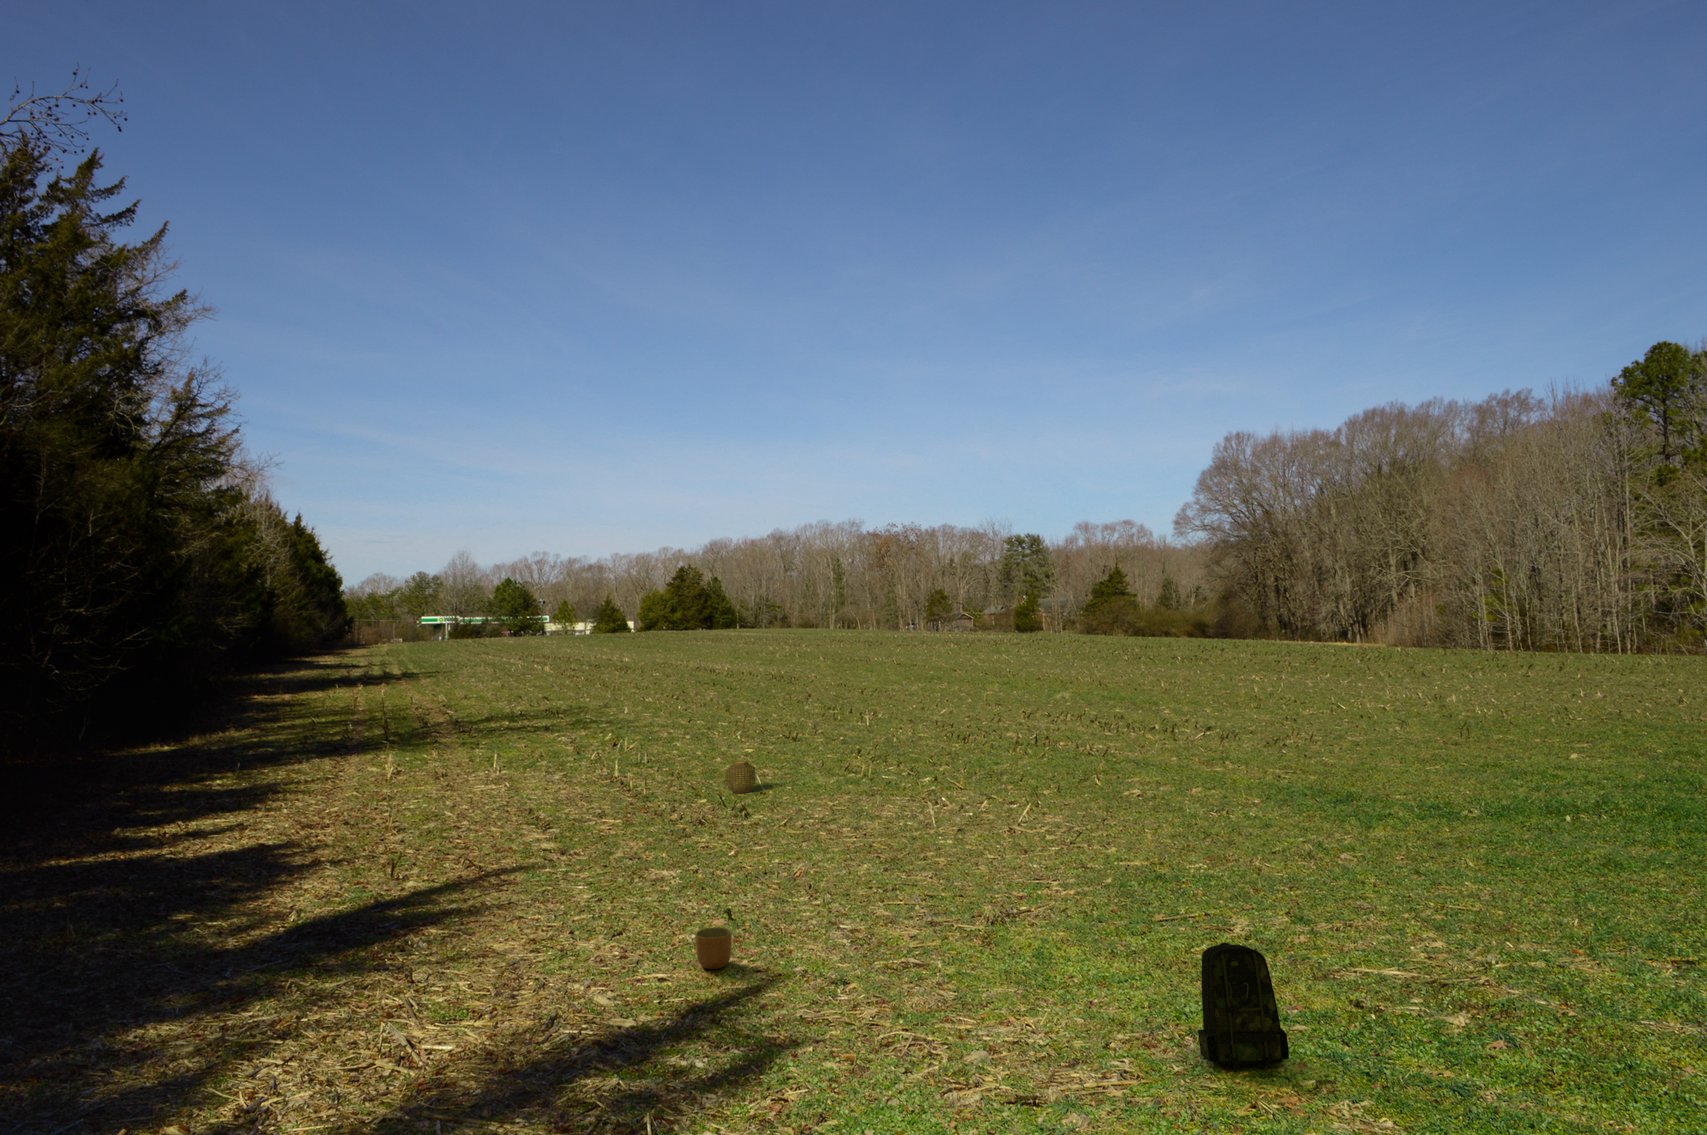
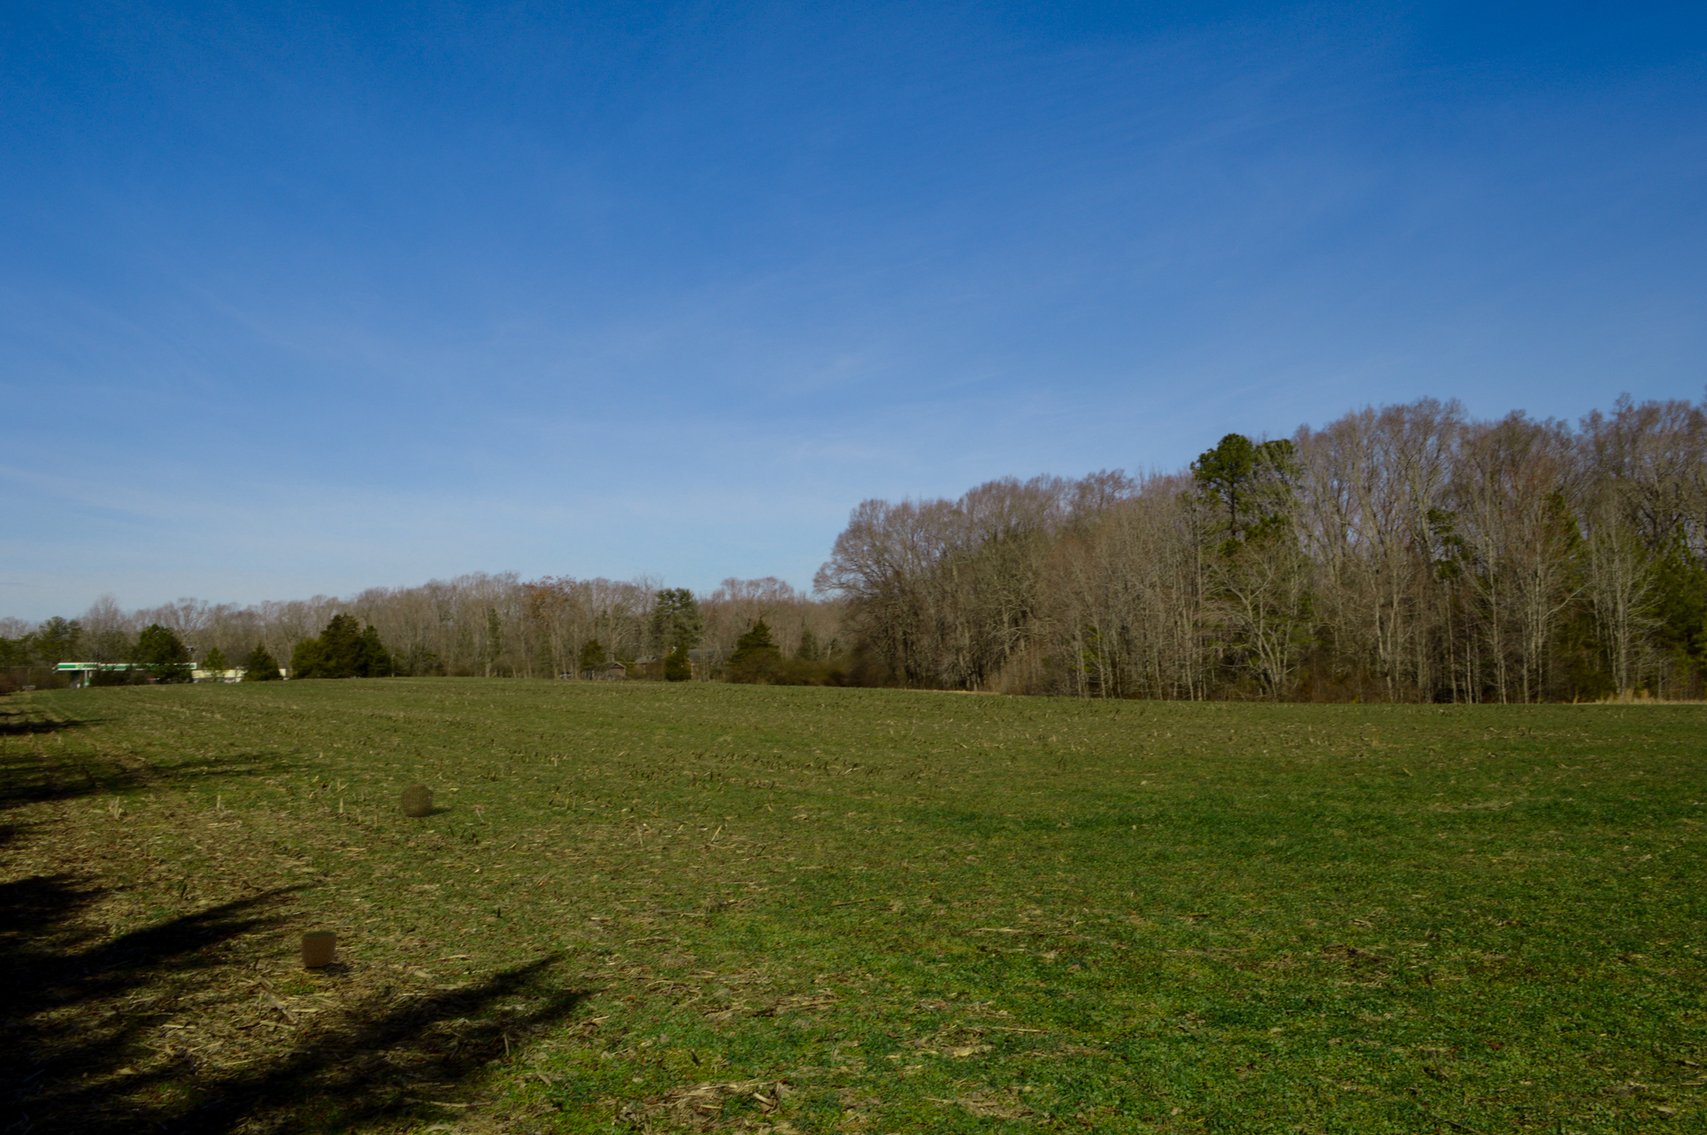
planter: present [696,927,732,969] -> present [301,930,337,967]
backpack: present [1198,942,1289,1071] -> none [882,903,940,989]

